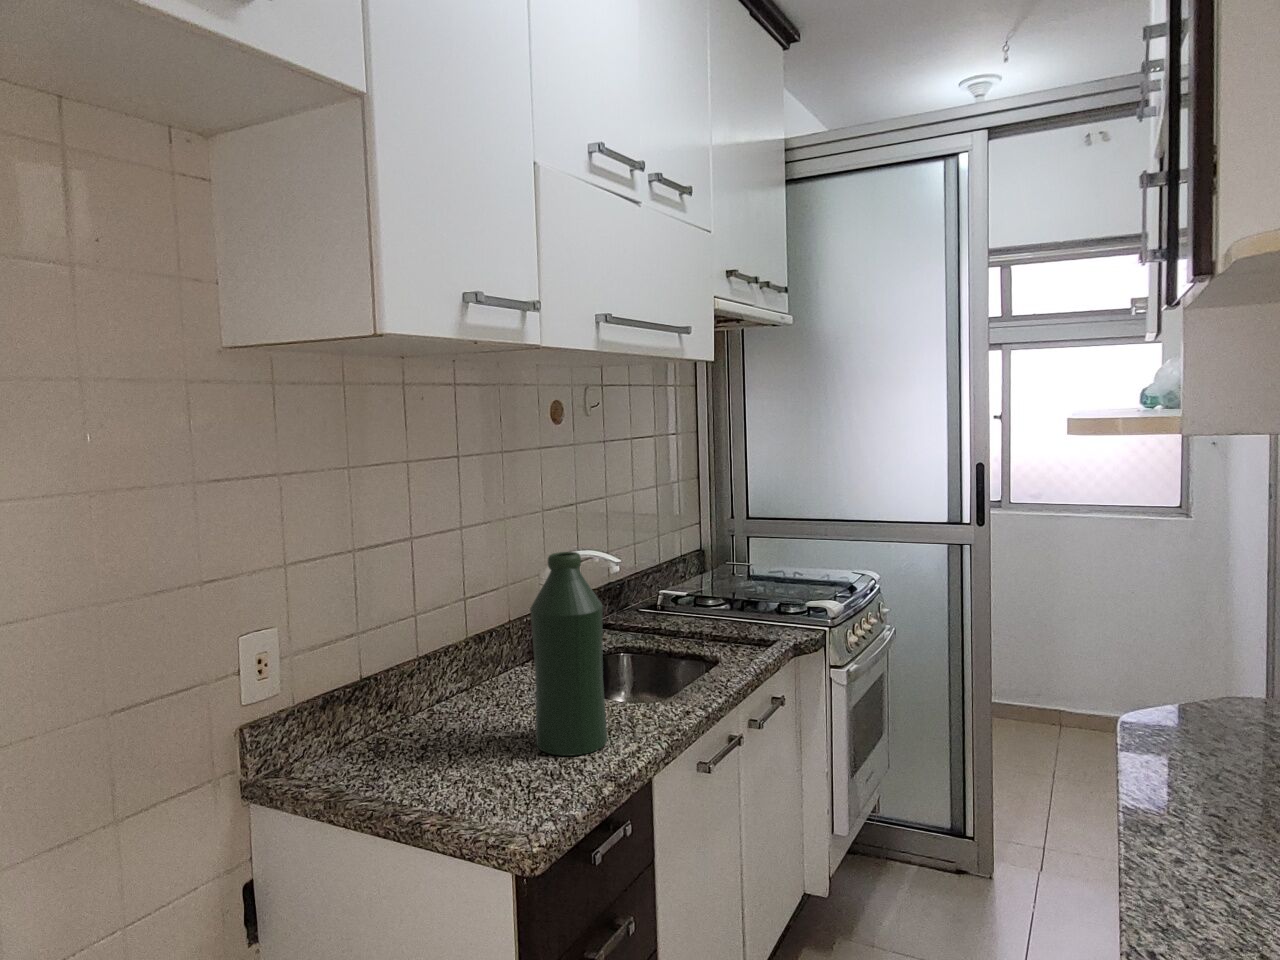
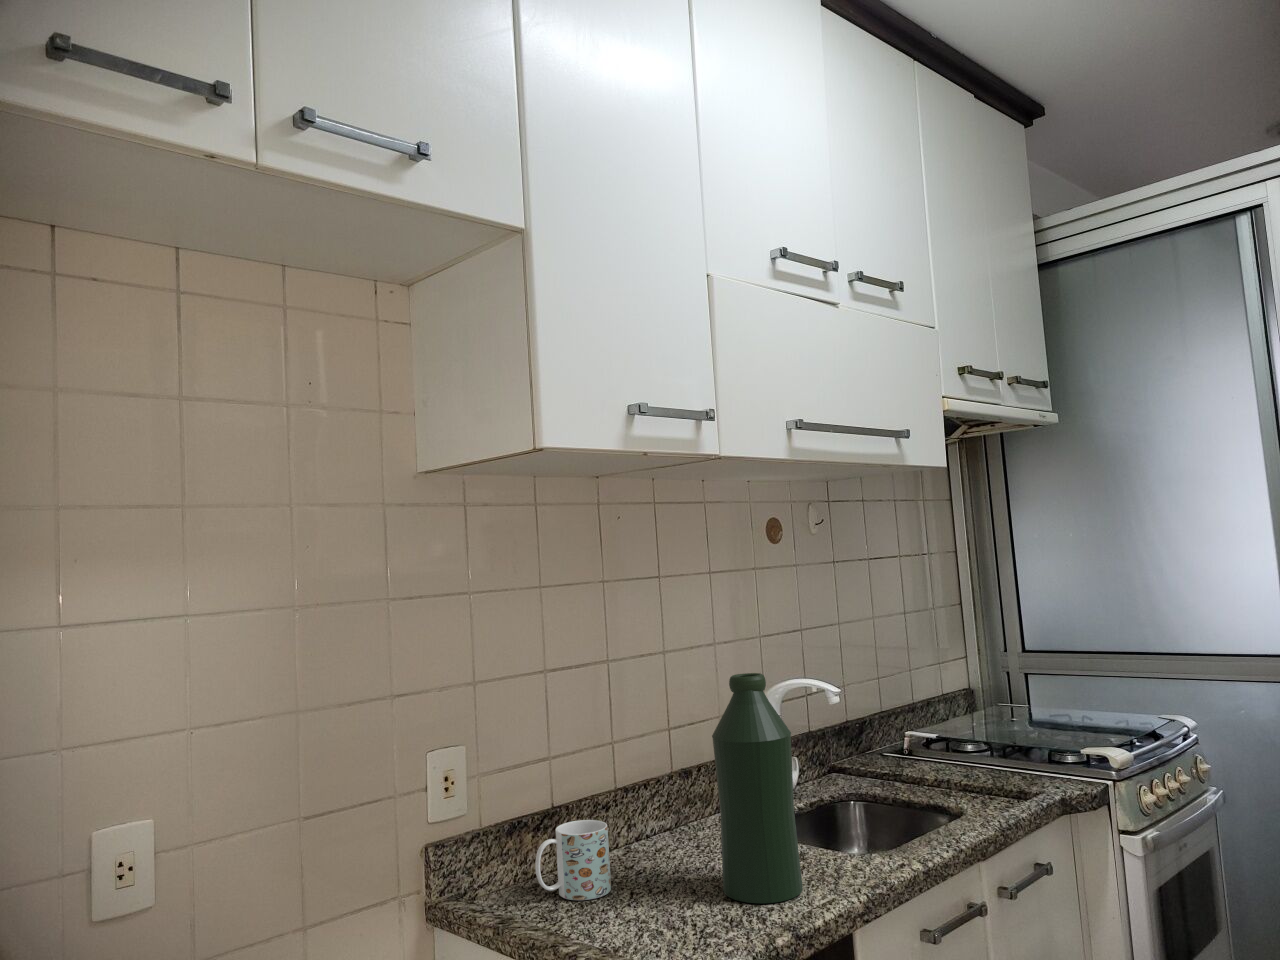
mug: none [356,691,429,767] -> present [535,820,611,900]

